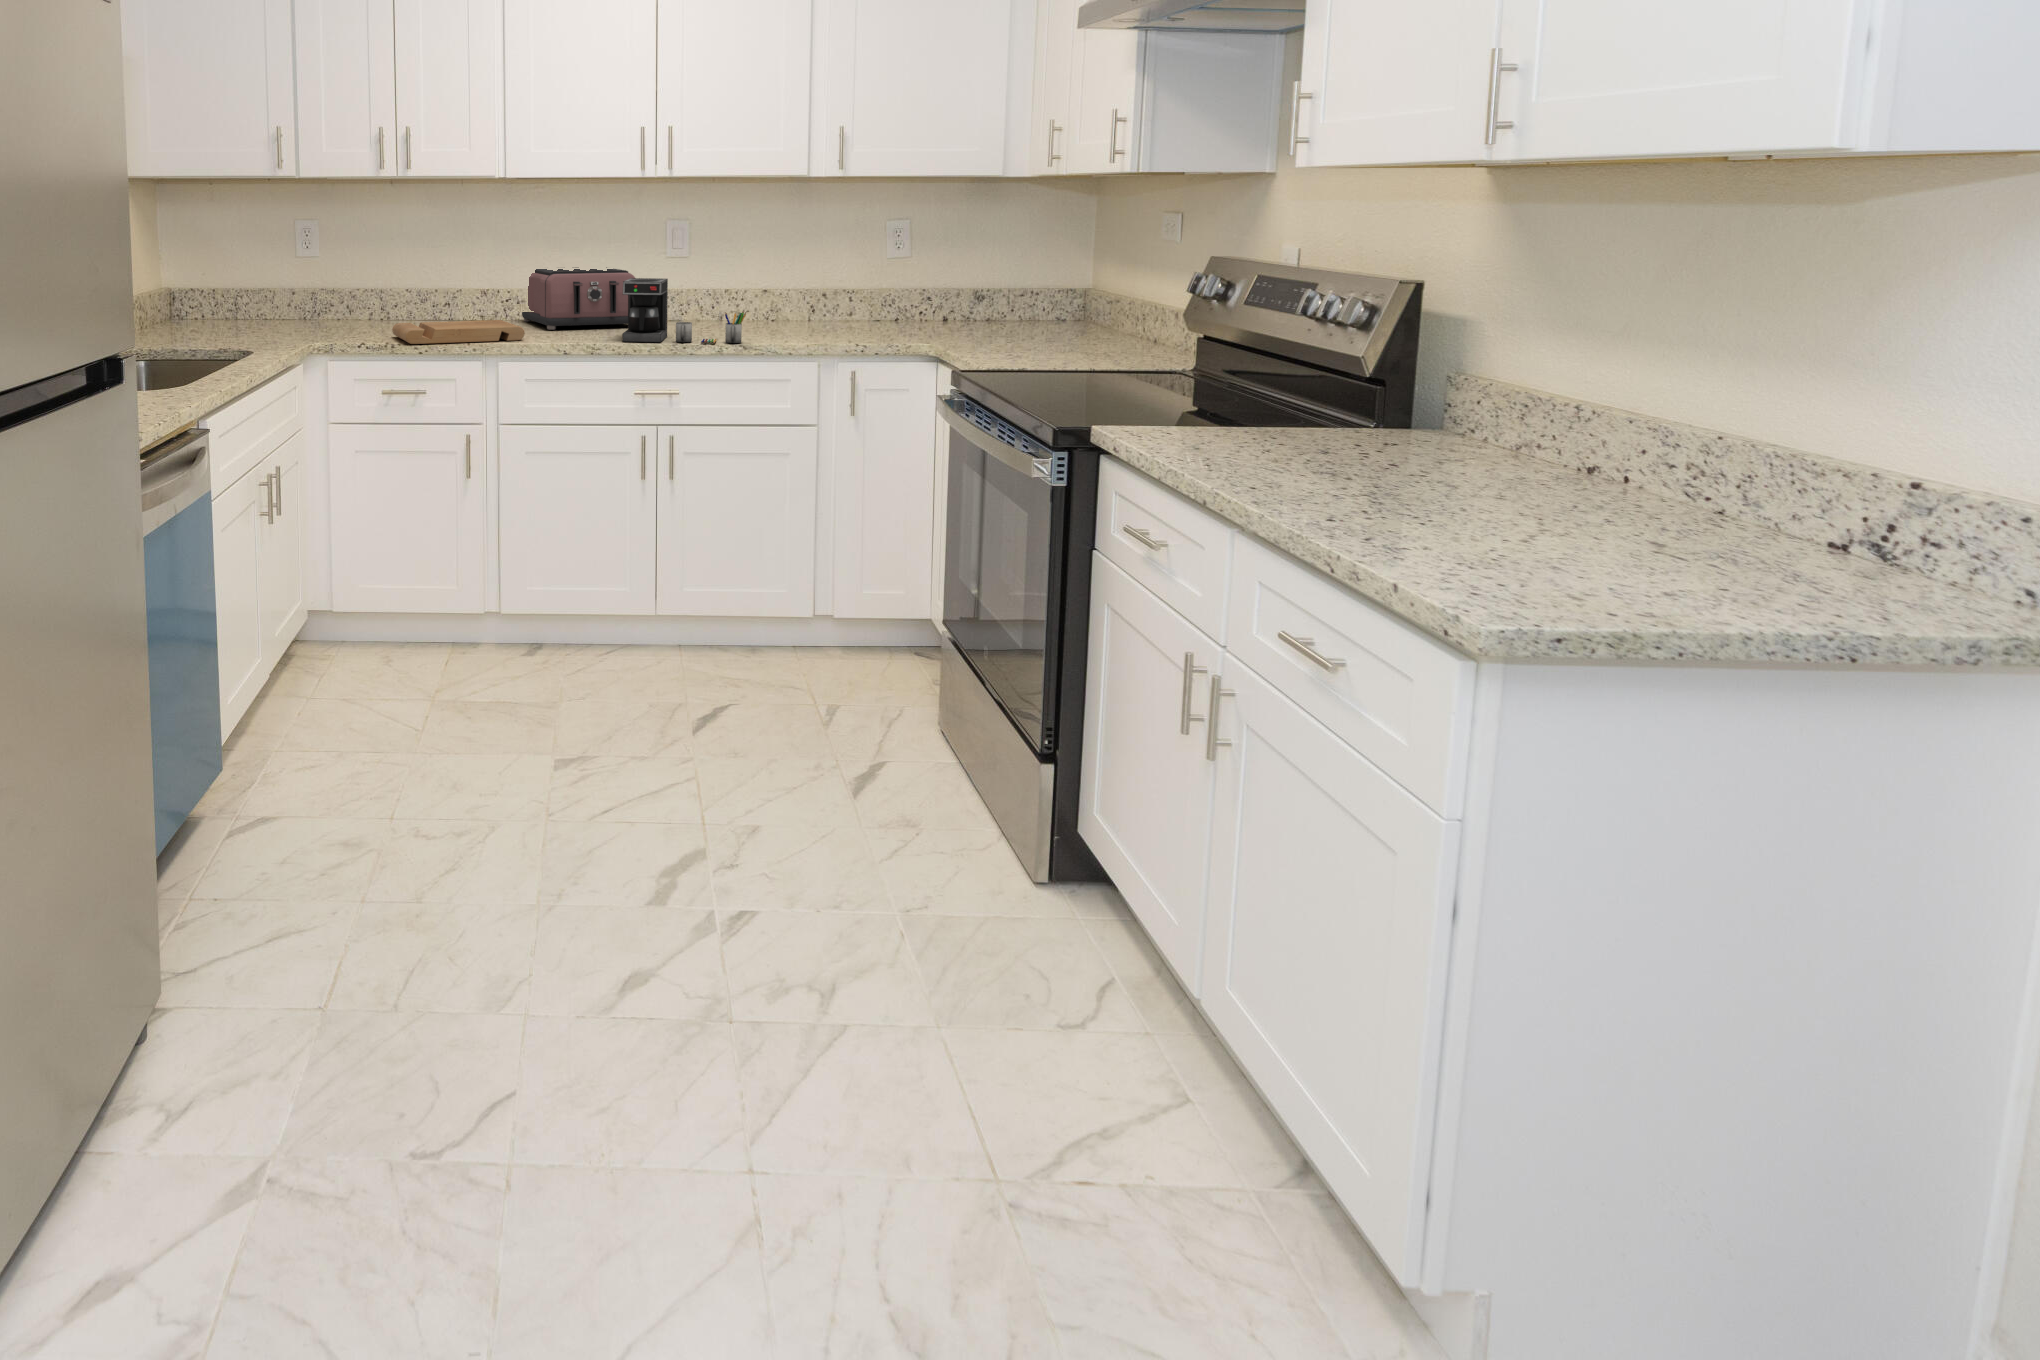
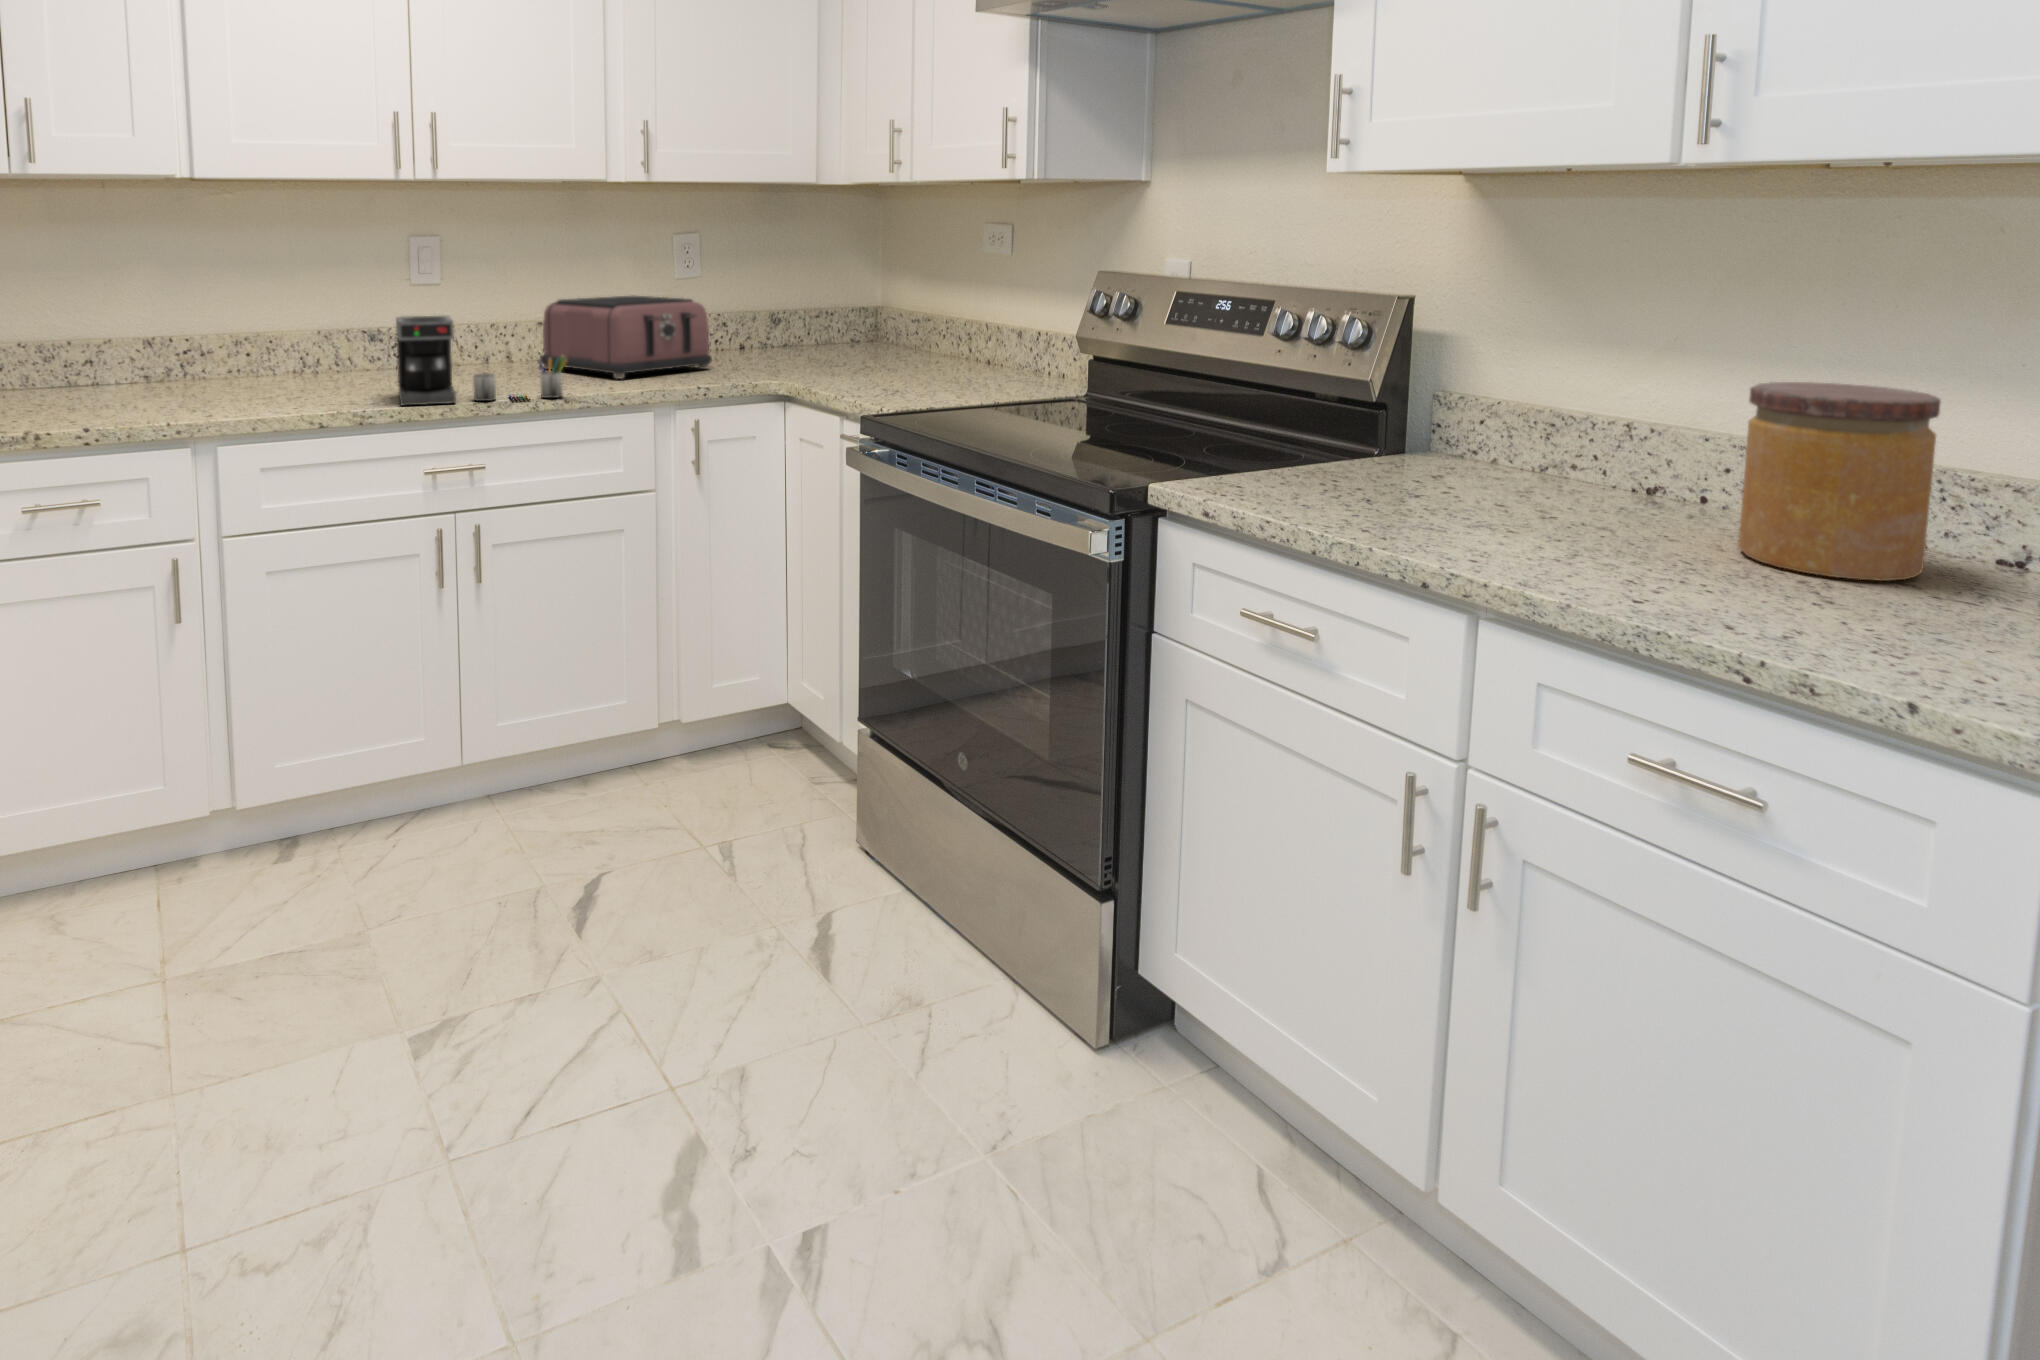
toaster: present [522,267,635,330] -> present [540,295,712,379]
cutting board: present [392,320,525,344] -> none [16,385,250,434]
jar: none [1532,361,1718,539] -> present [1738,382,1941,581]

